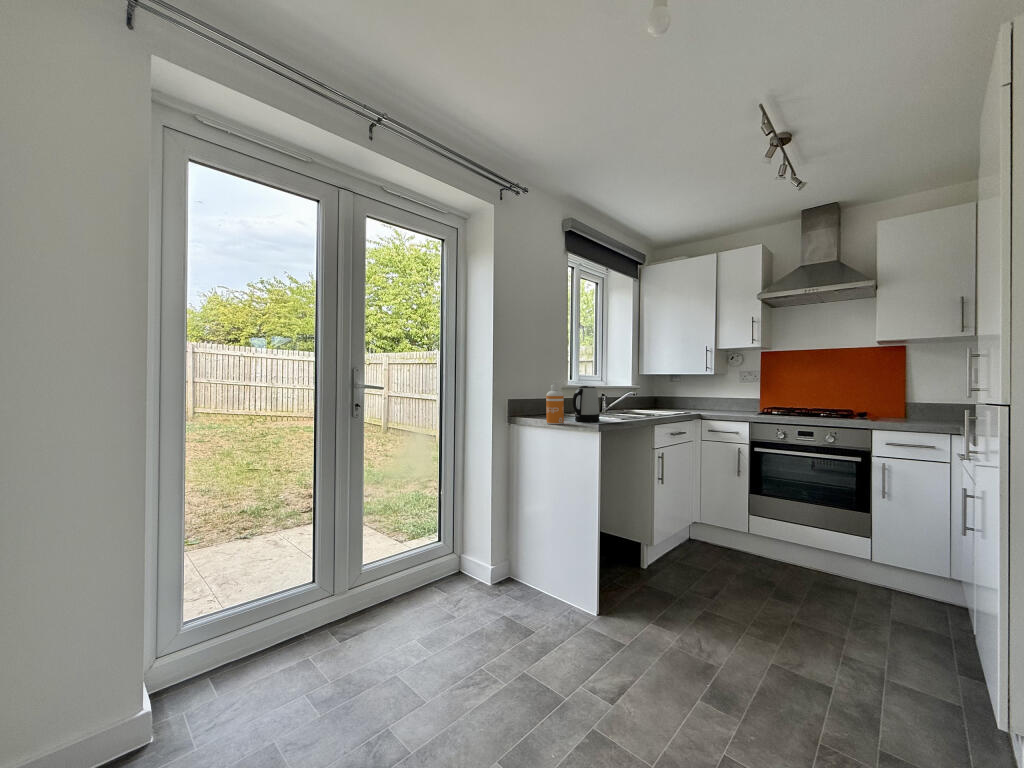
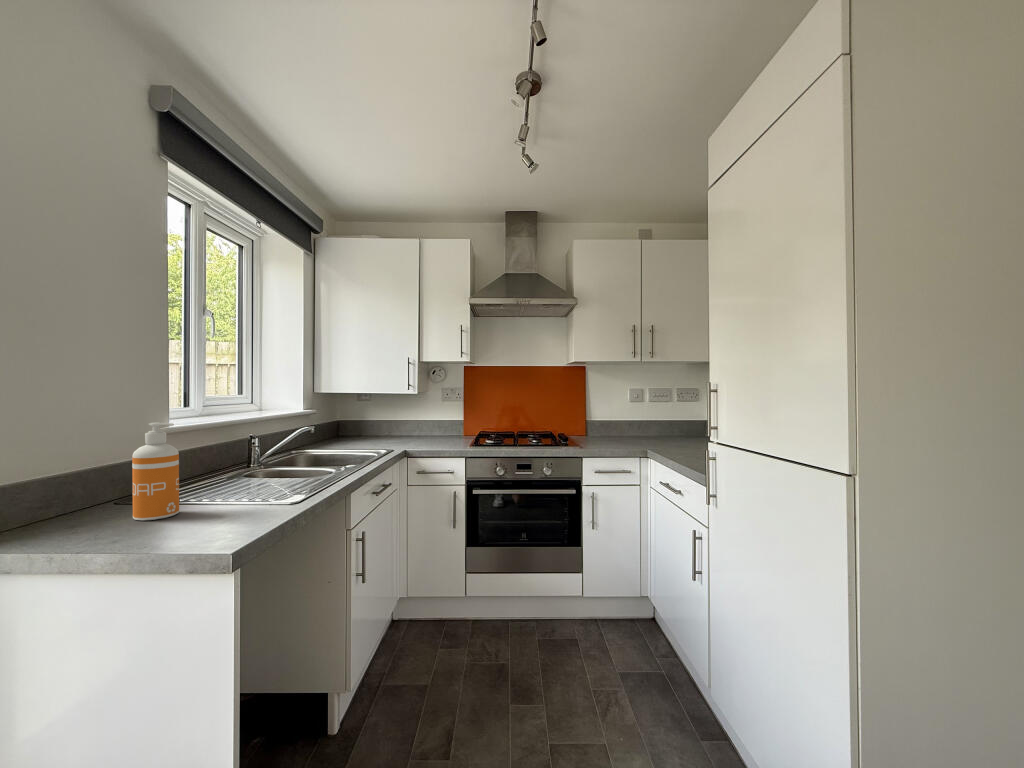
kettle: present [572,386,600,422] -> none [200,427,259,499]

